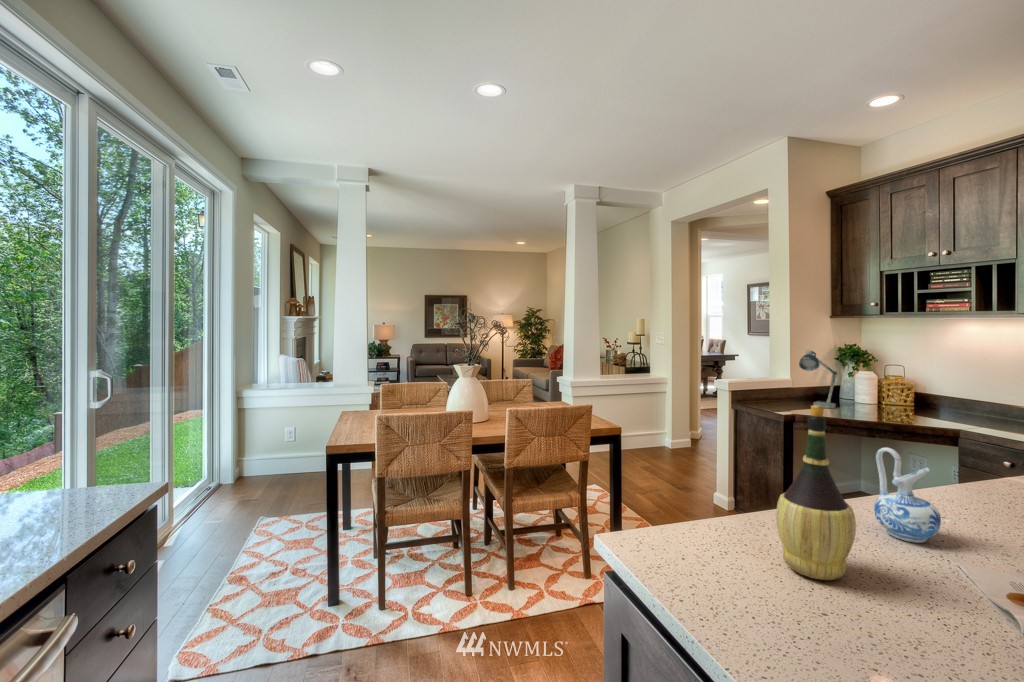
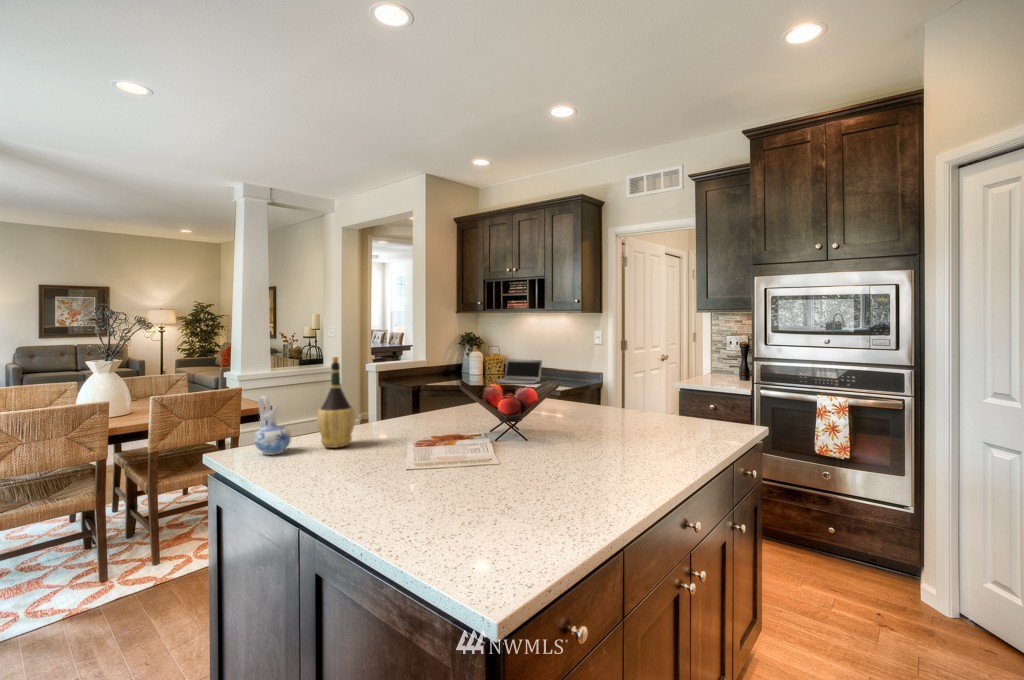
desk lamp: present [799,350,837,408] -> none [431,338,458,381]
laptop: none [913,384,1007,429] -> present [497,359,542,384]
ceramic pitcher: present [874,448,941,543] -> present [254,396,291,455]

